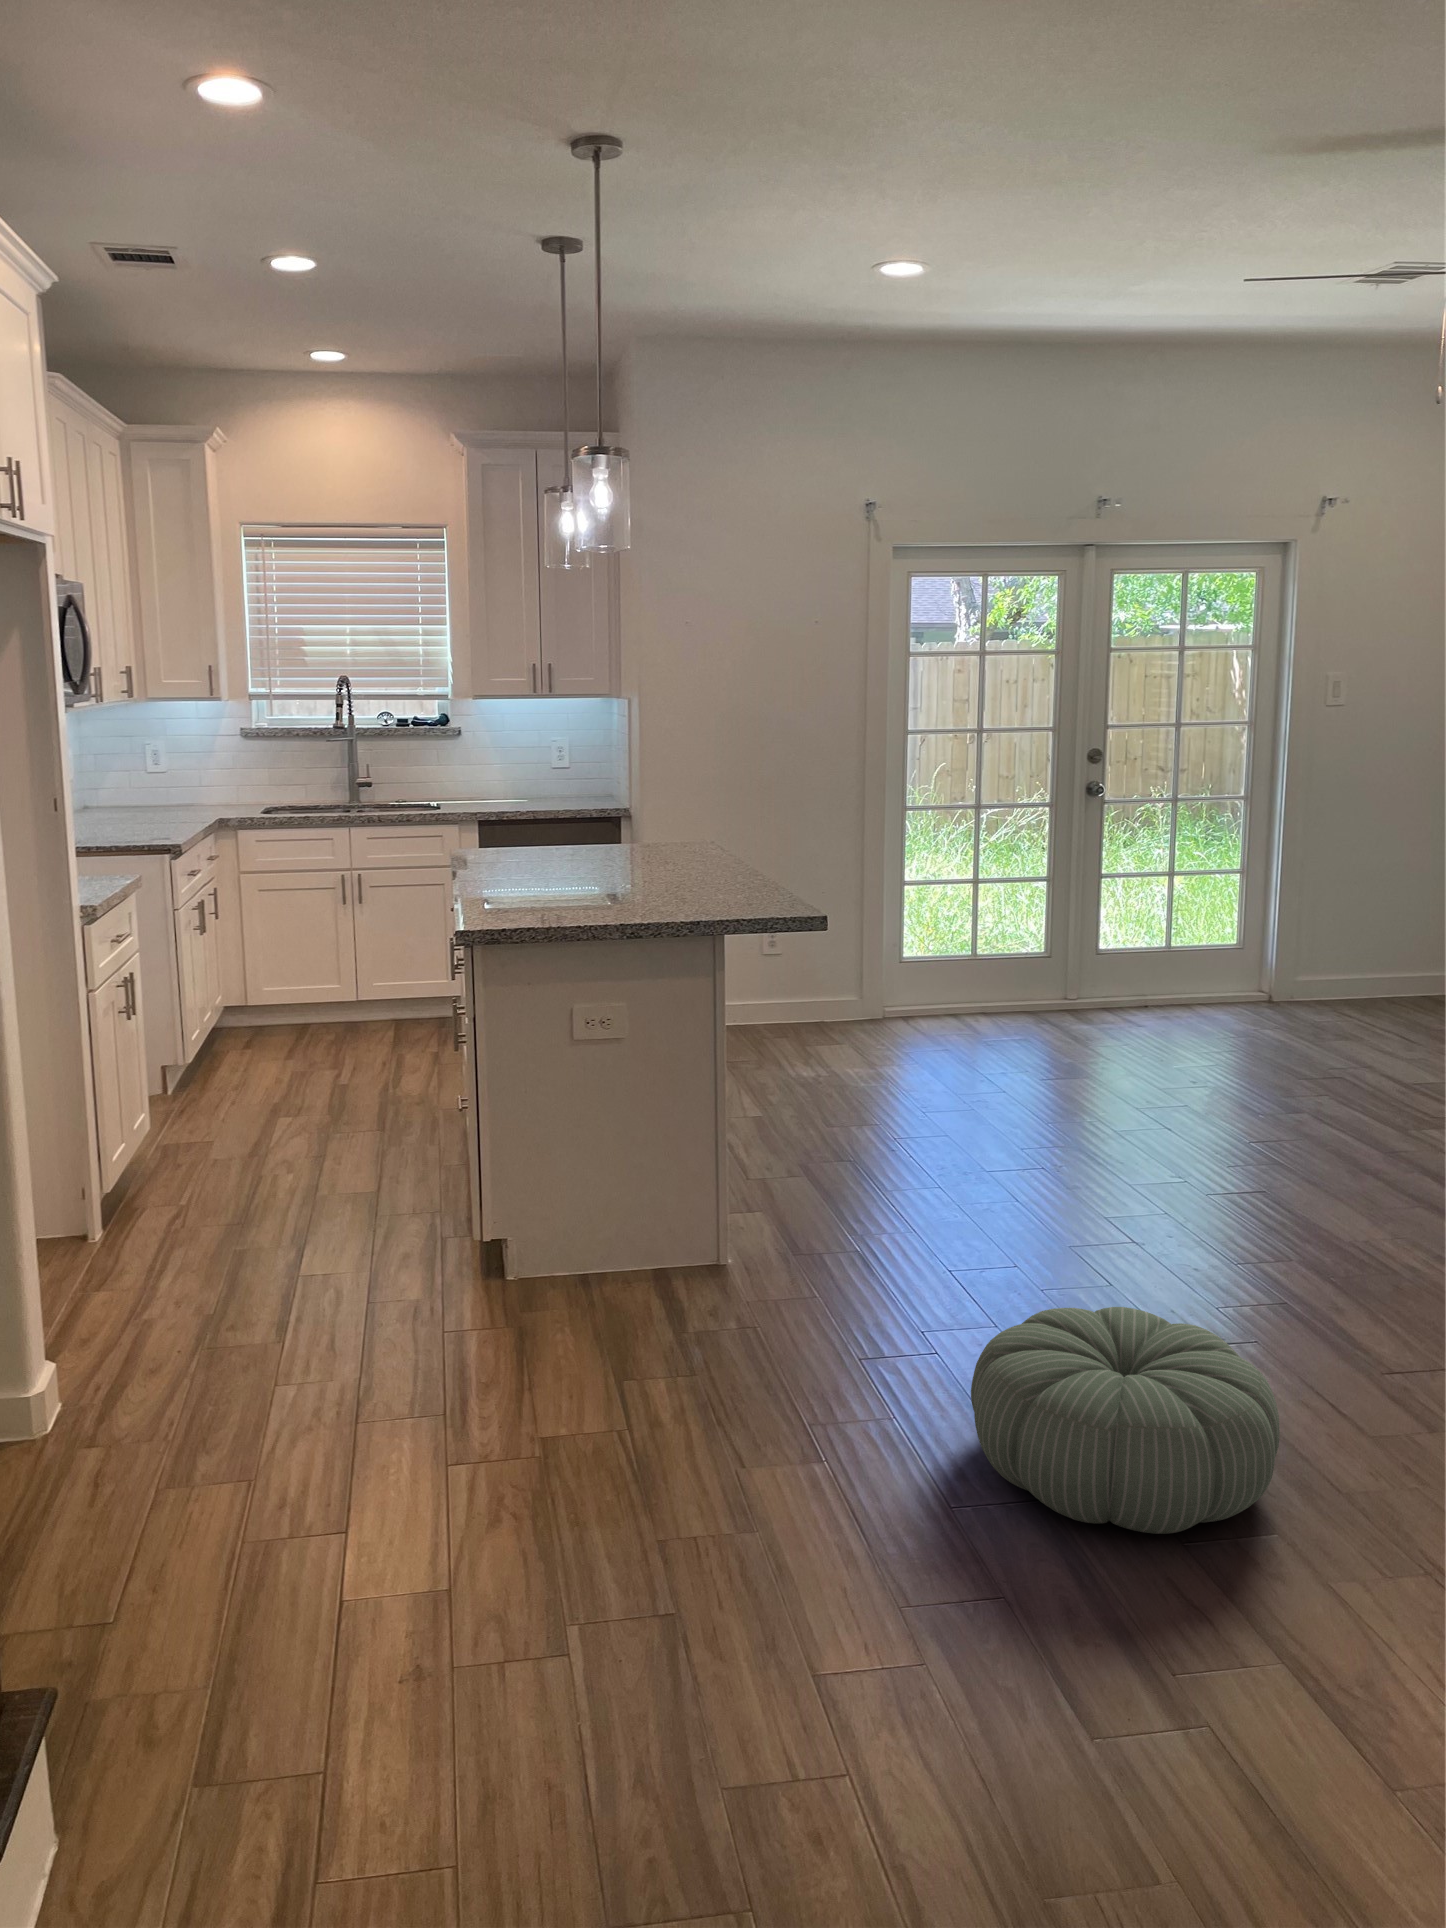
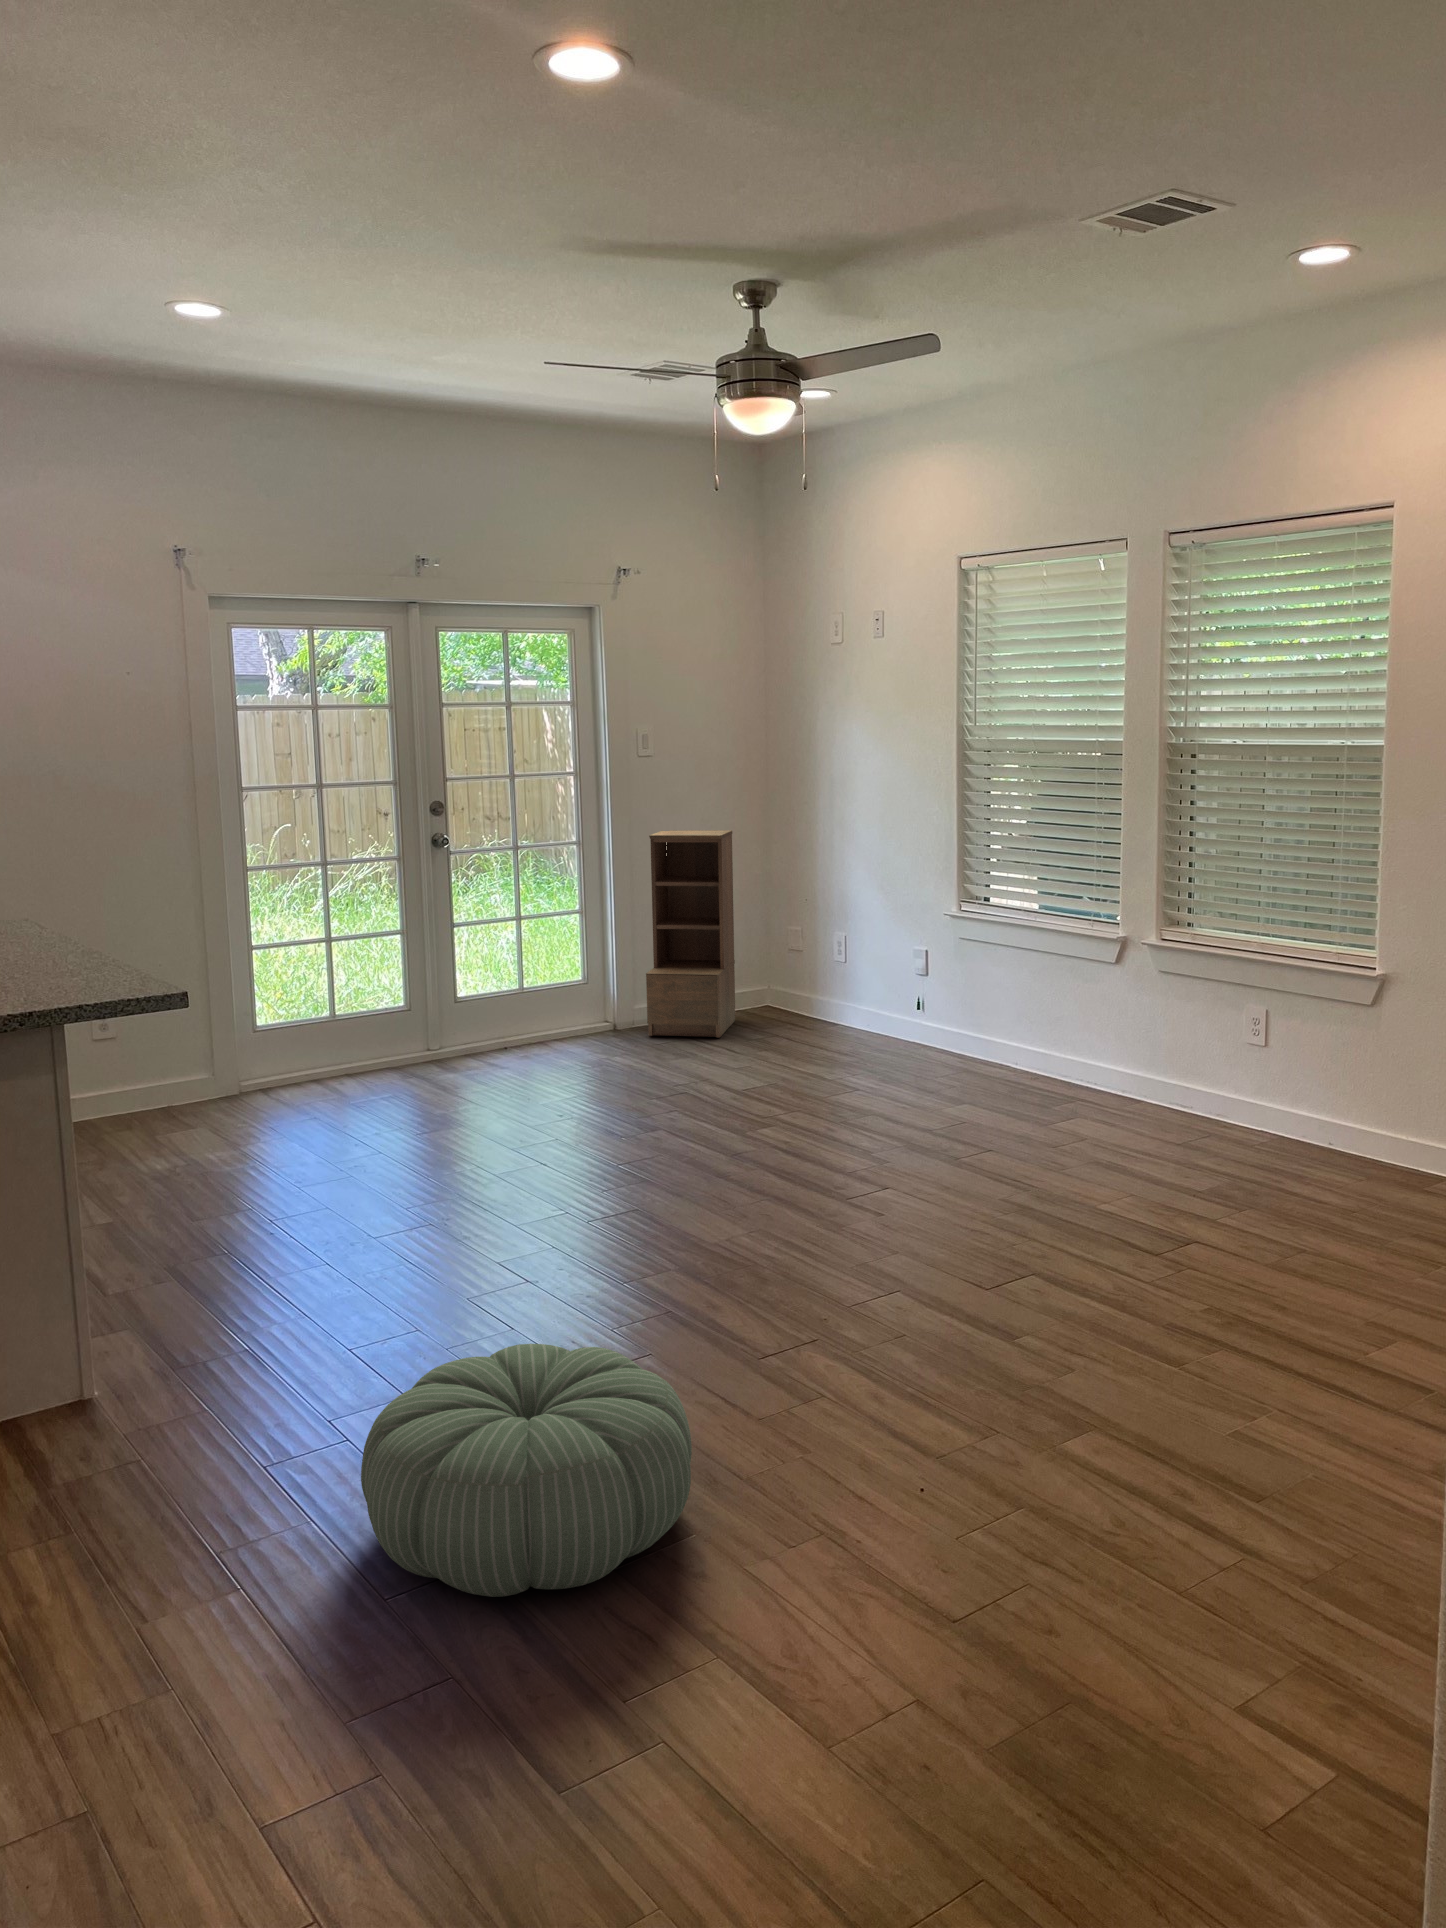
bookshelf: none [1303,794,1429,1026] -> present [646,830,735,1038]

